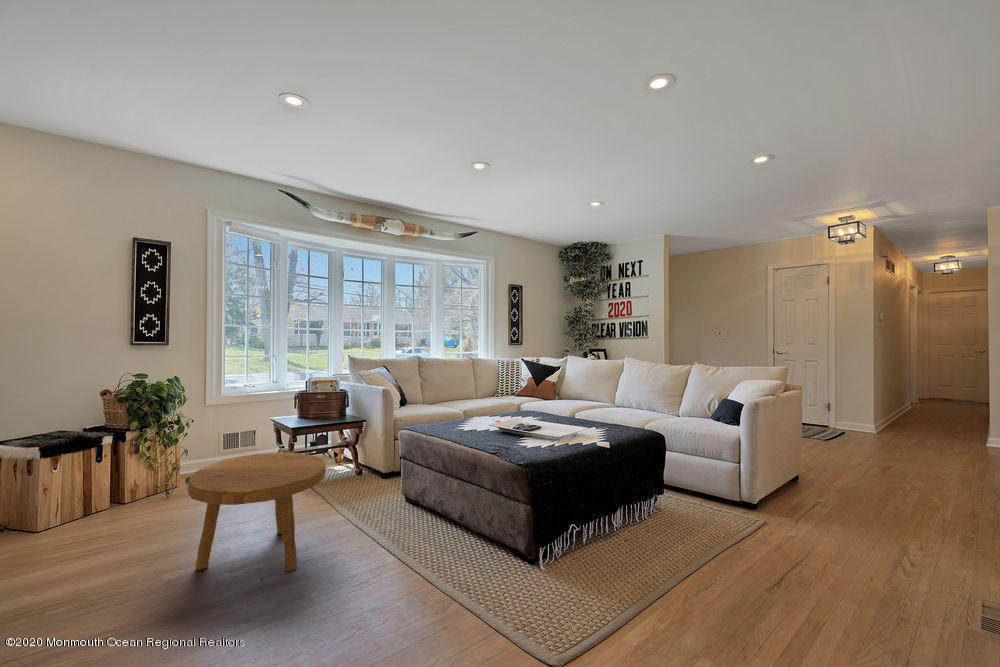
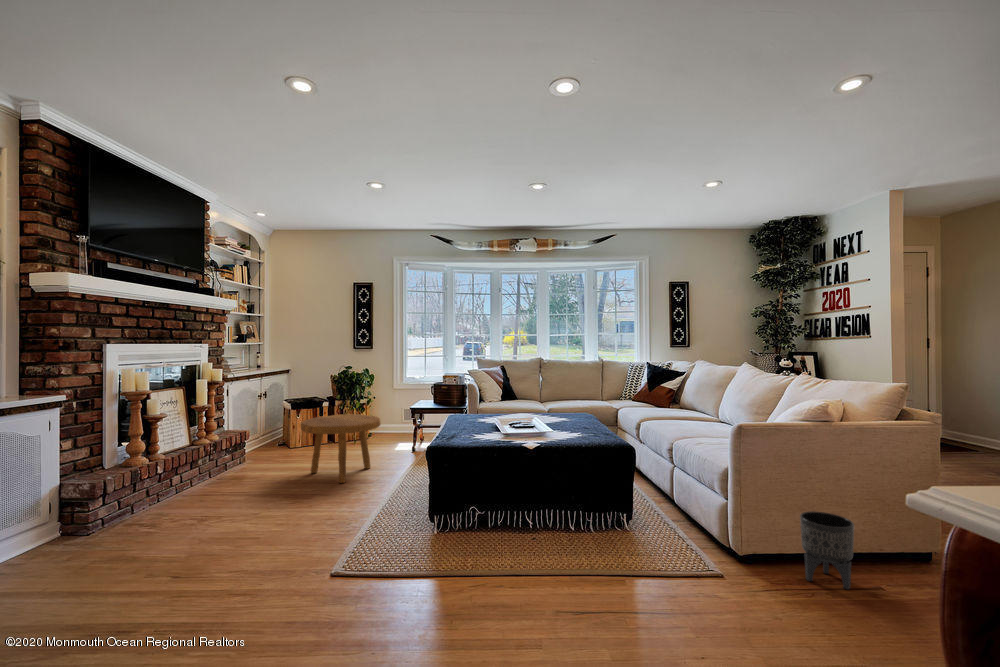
planter: none [798,474,837,527] -> present [800,511,854,589]

